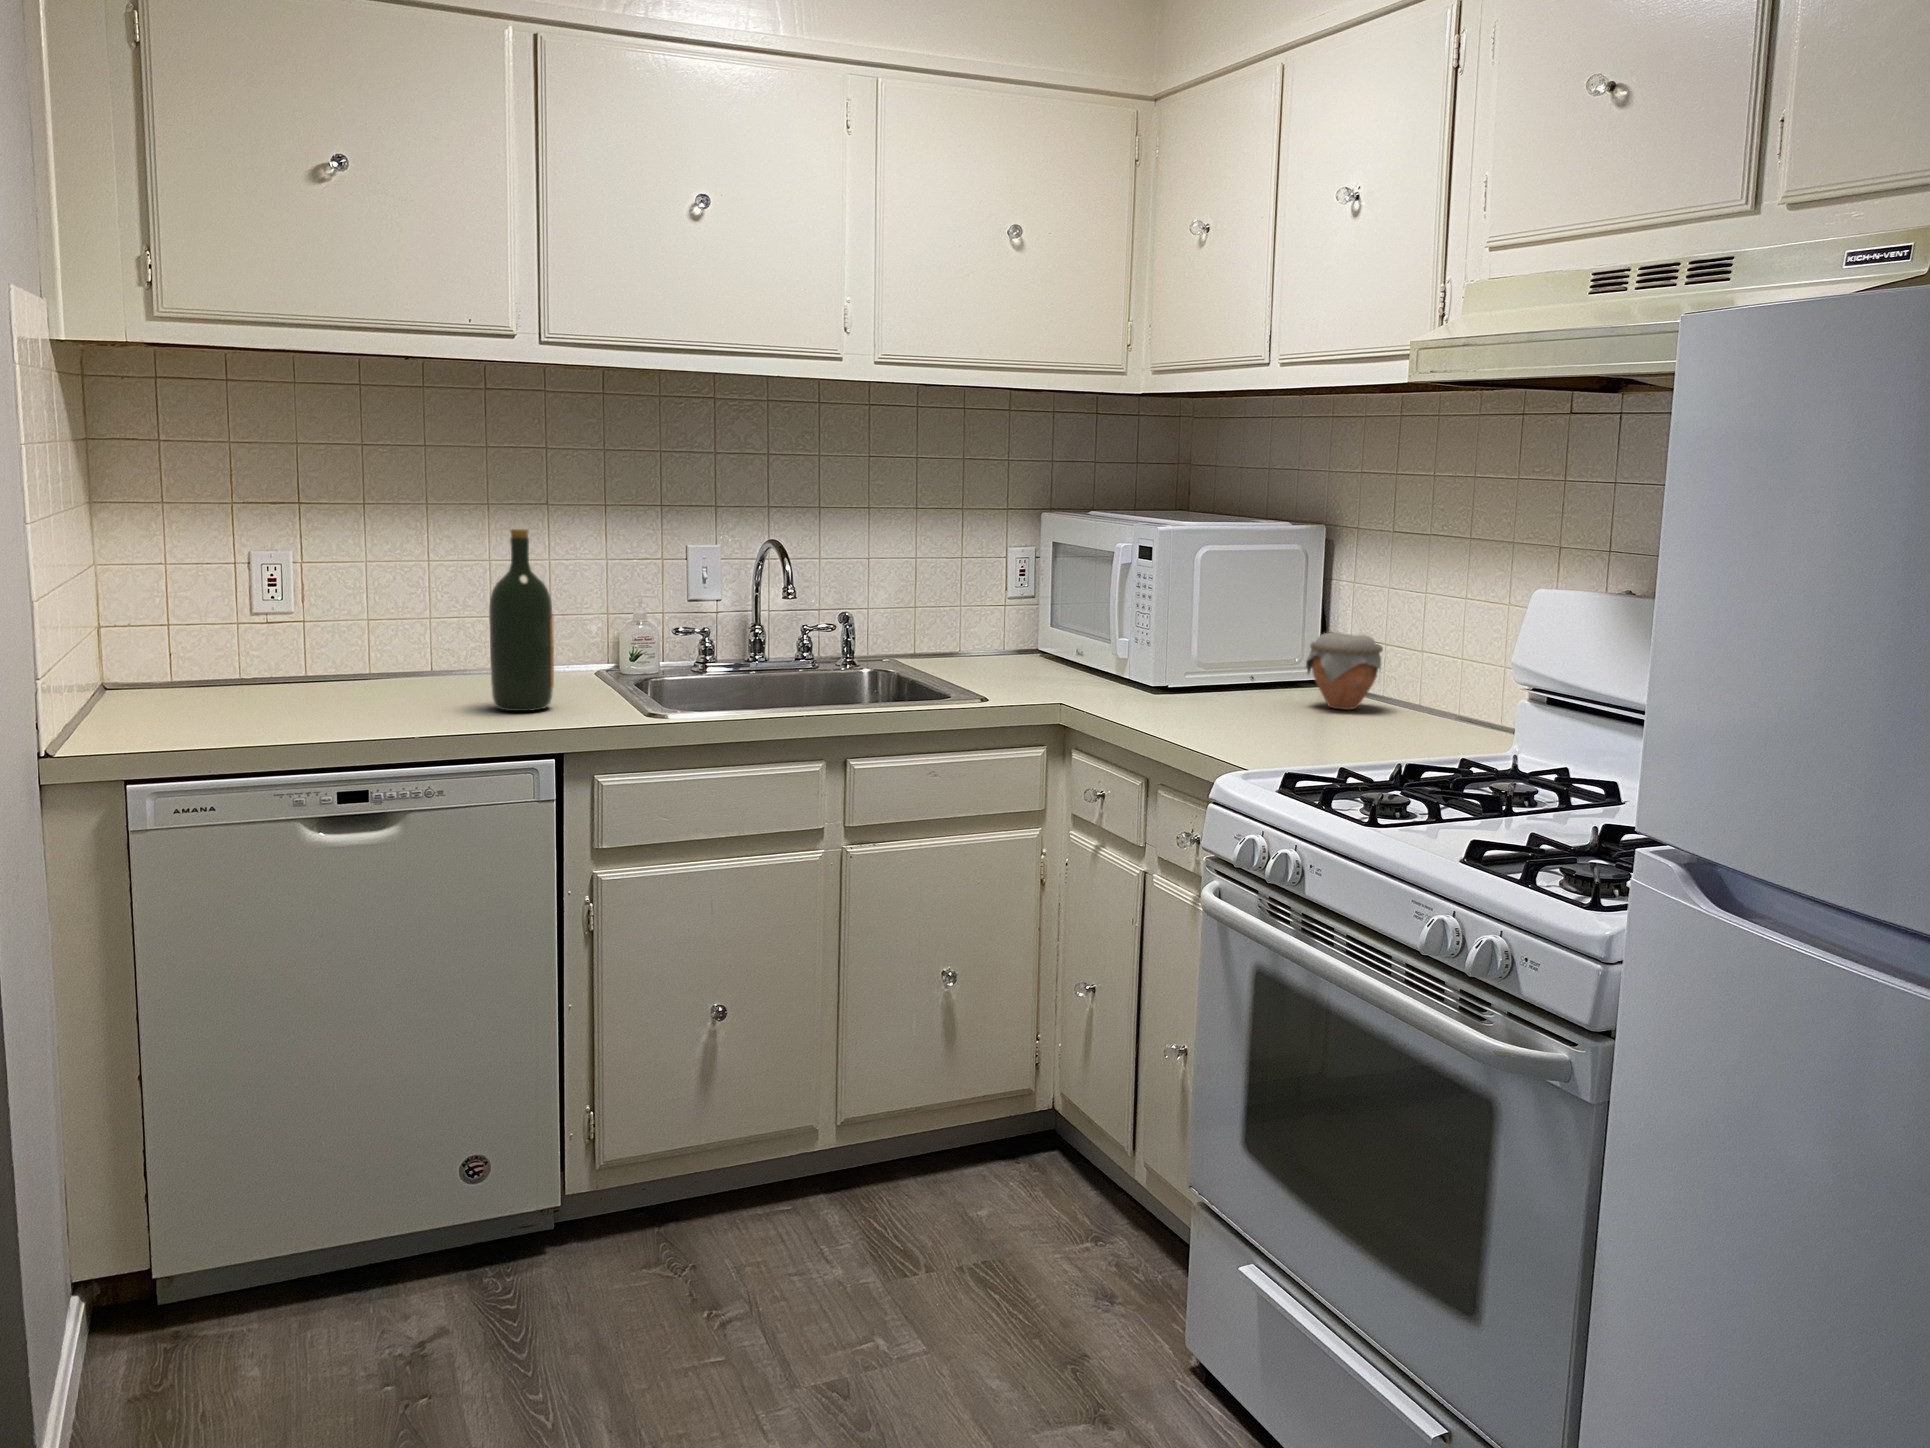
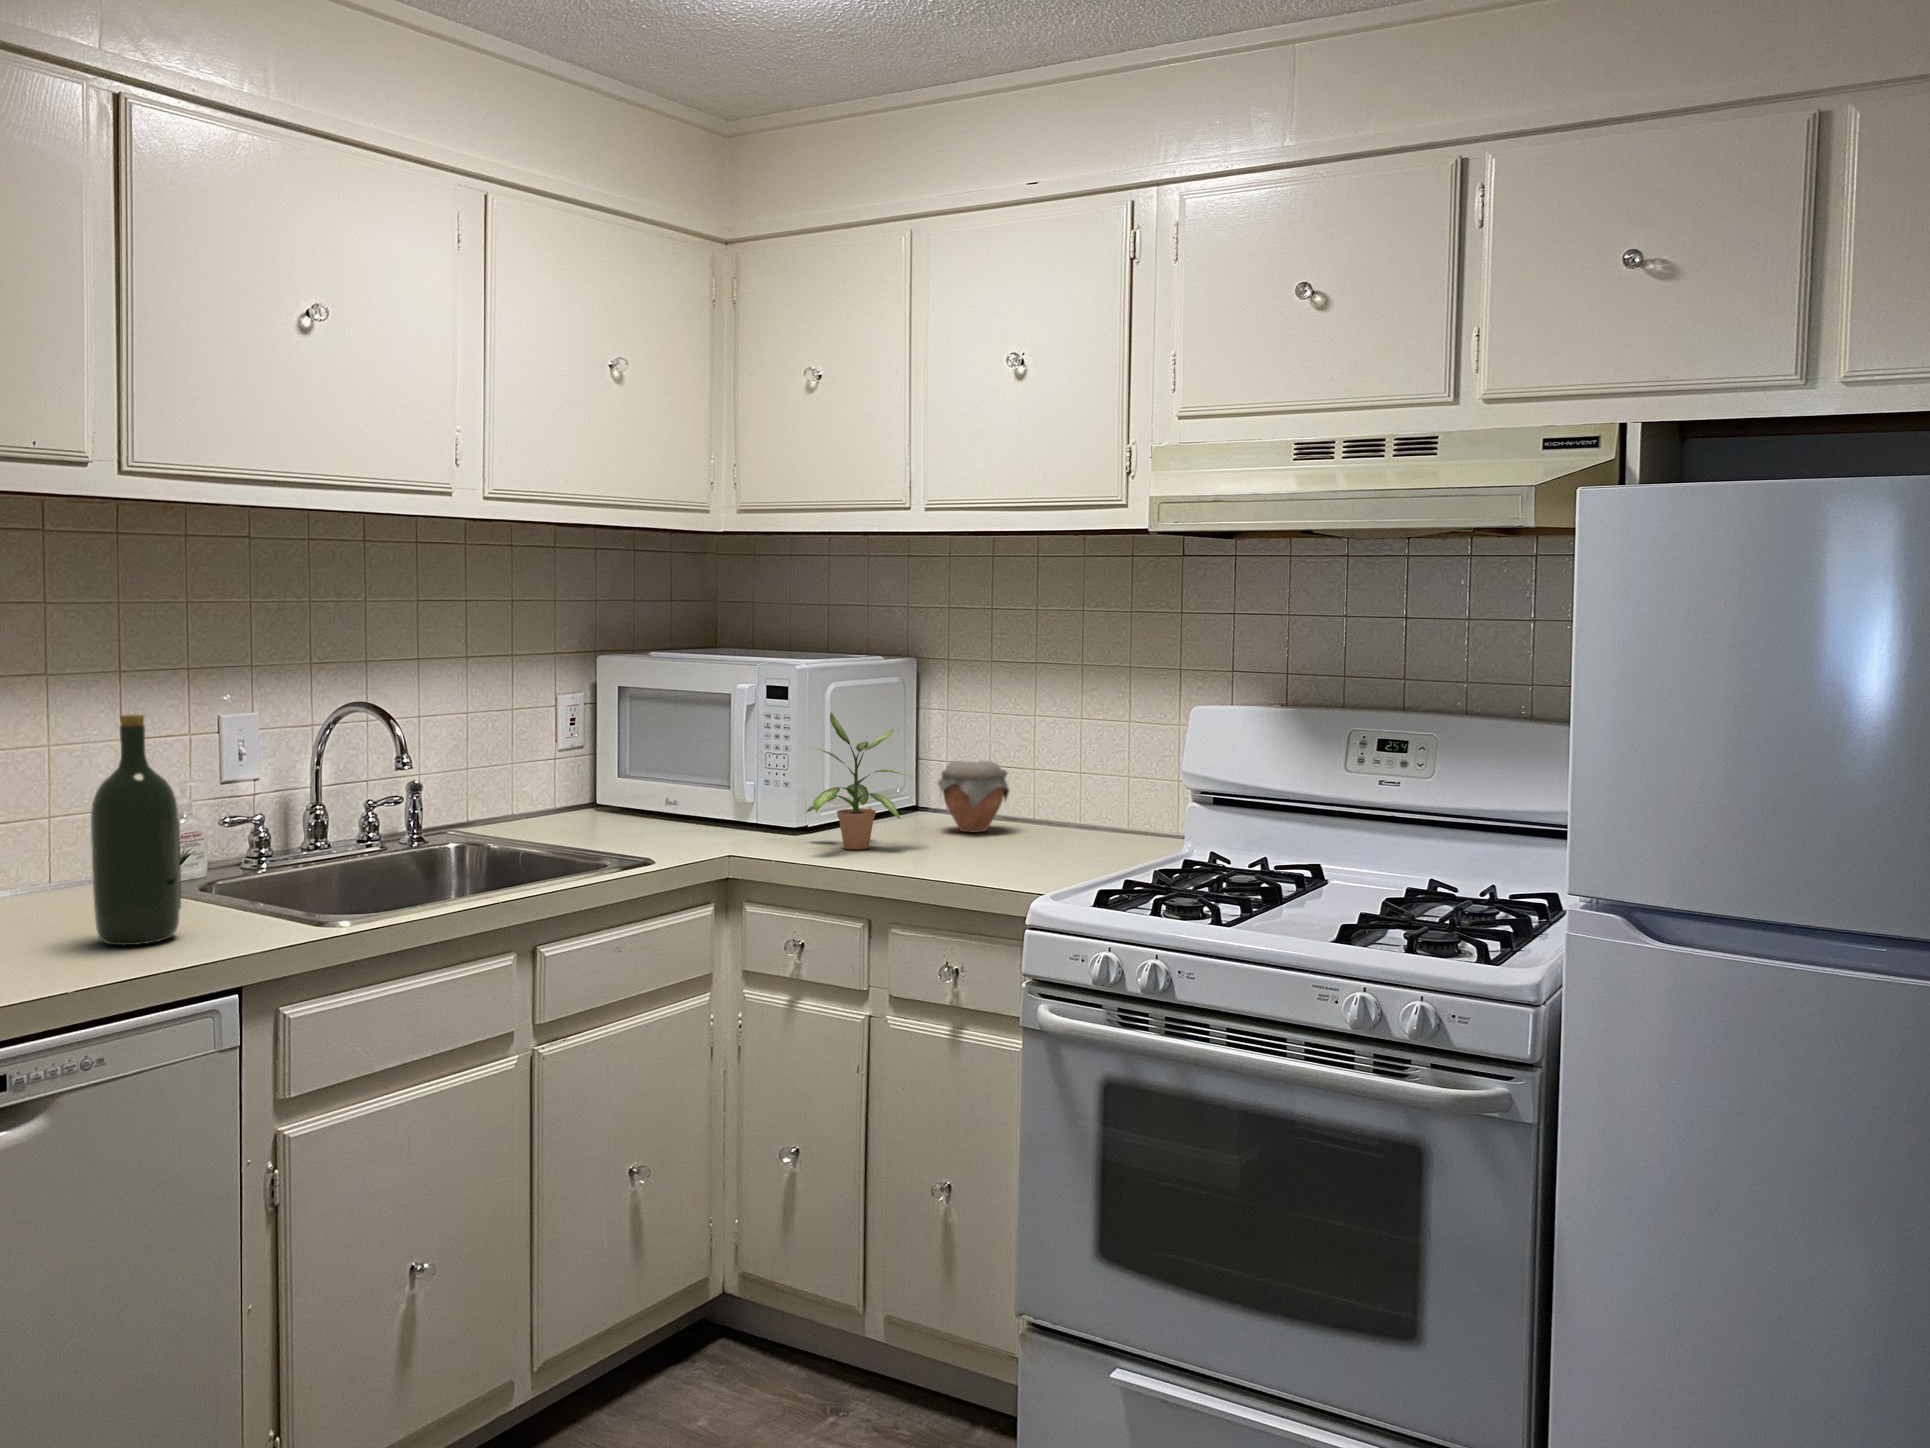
potted plant: none [1133,569,1251,711] -> present [806,712,913,850]

